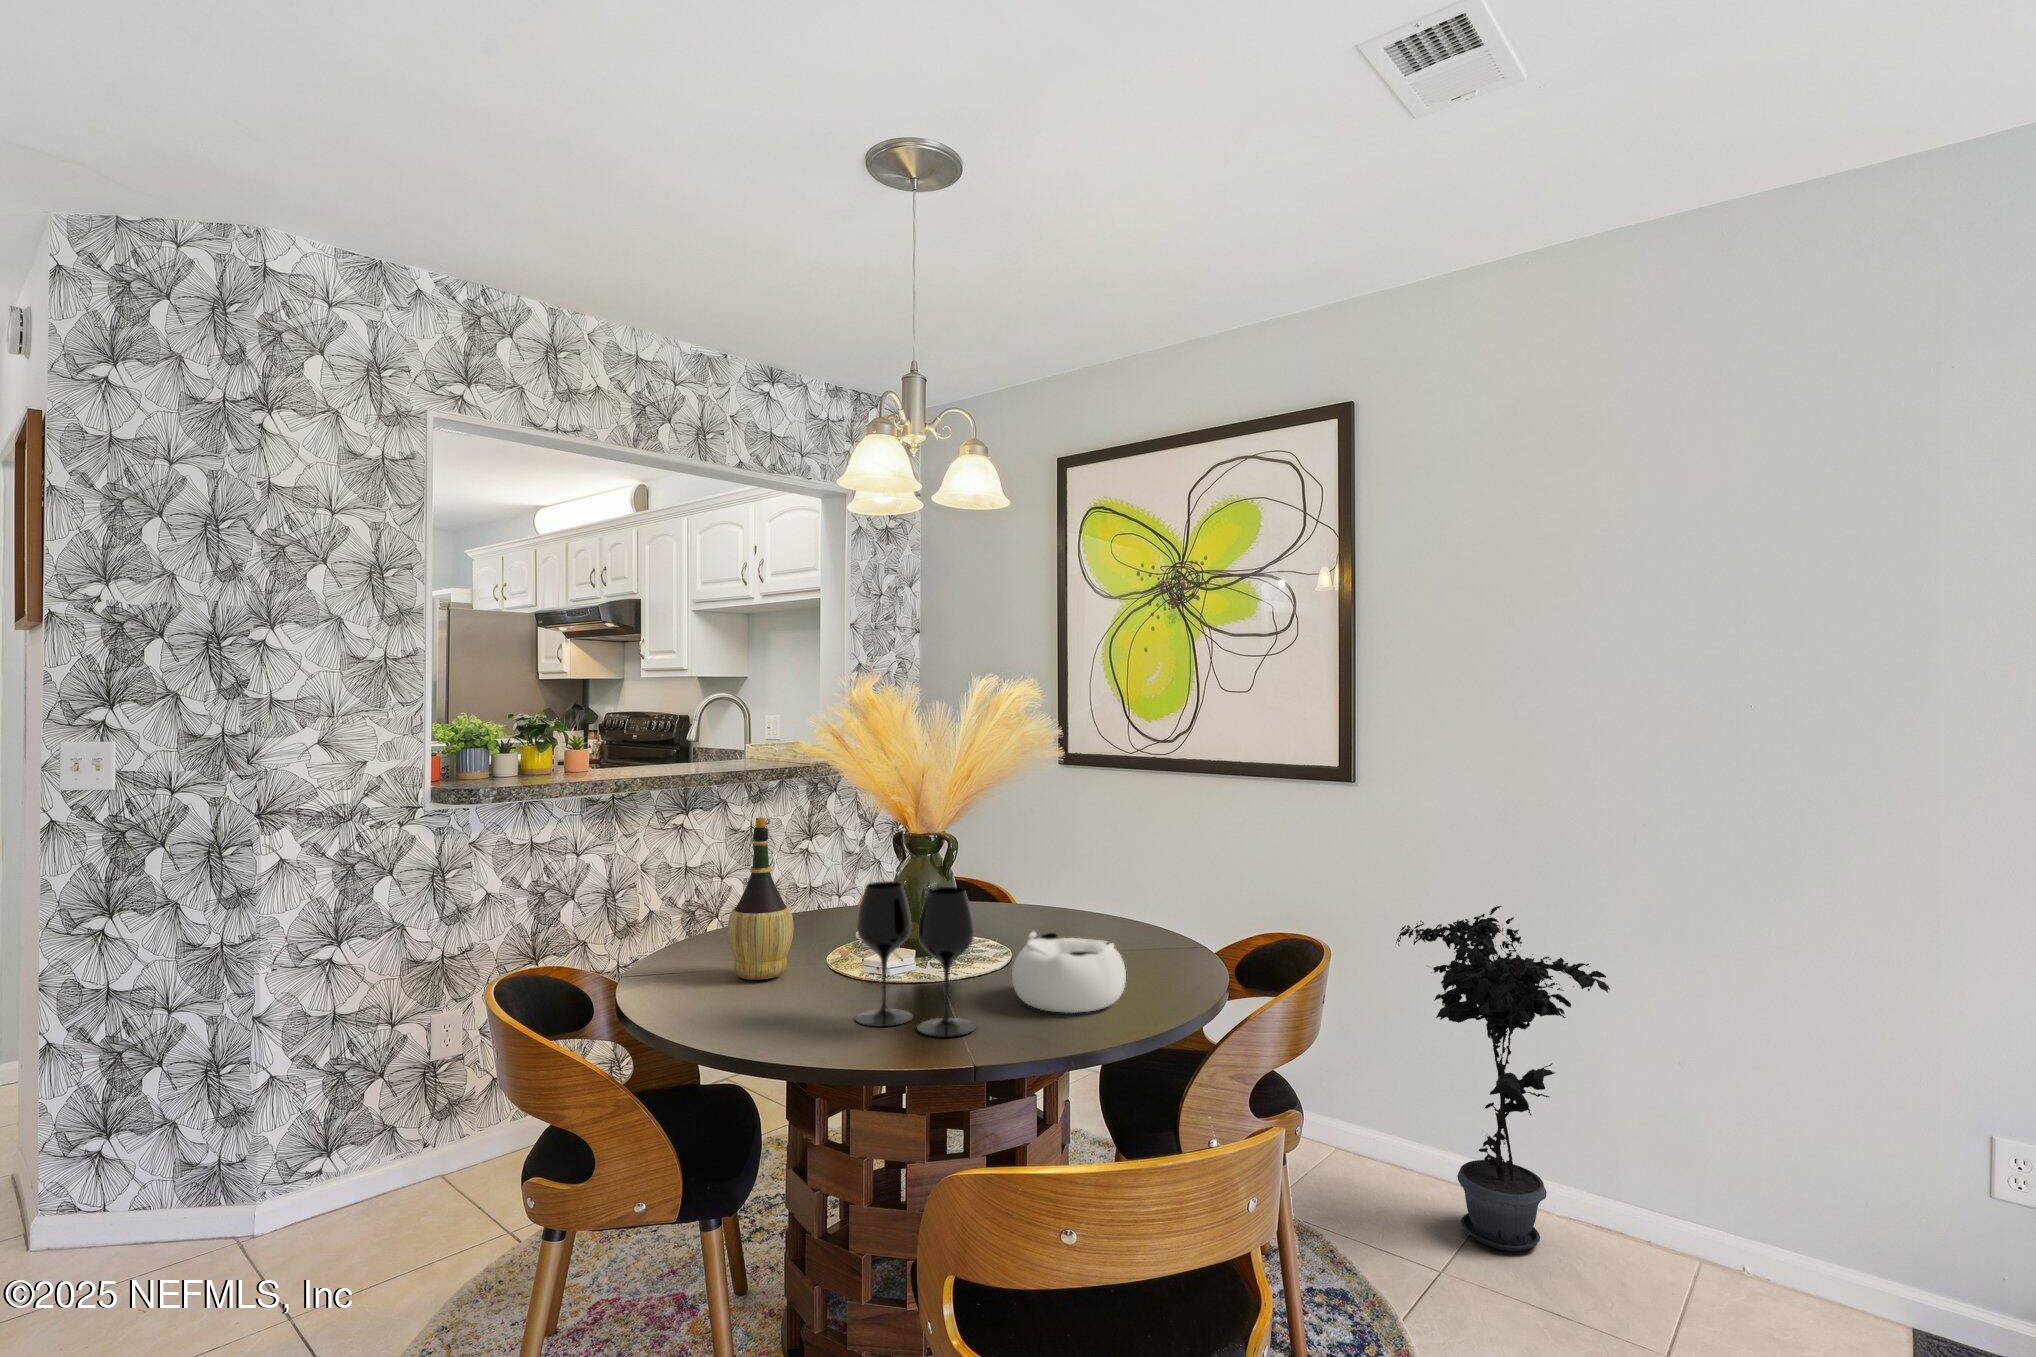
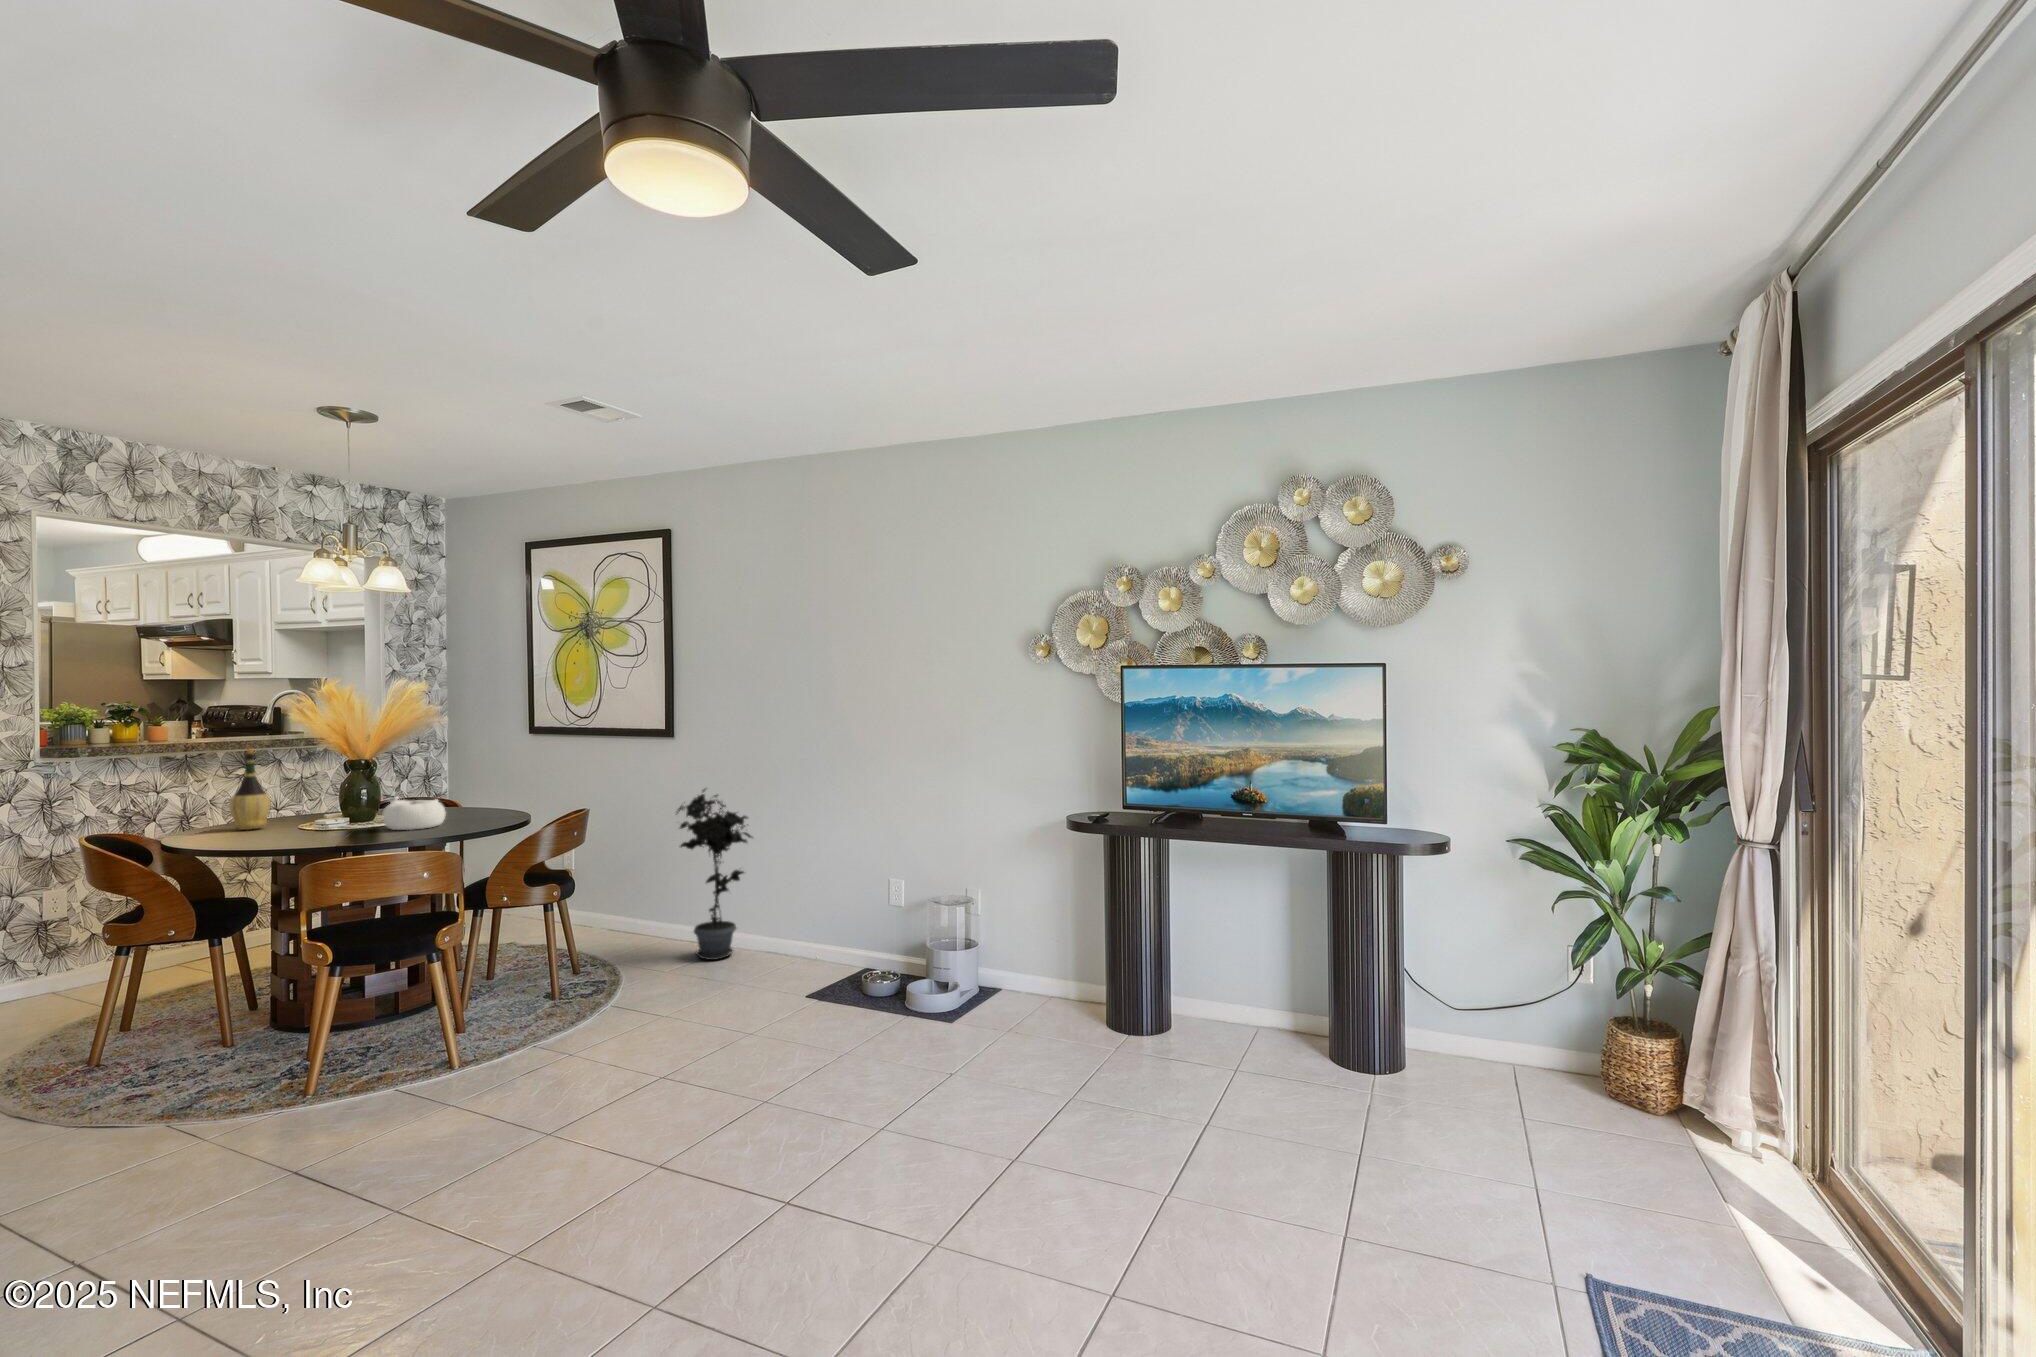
wine glass: present [856,881,976,1037] -> none [289,773,352,838]

